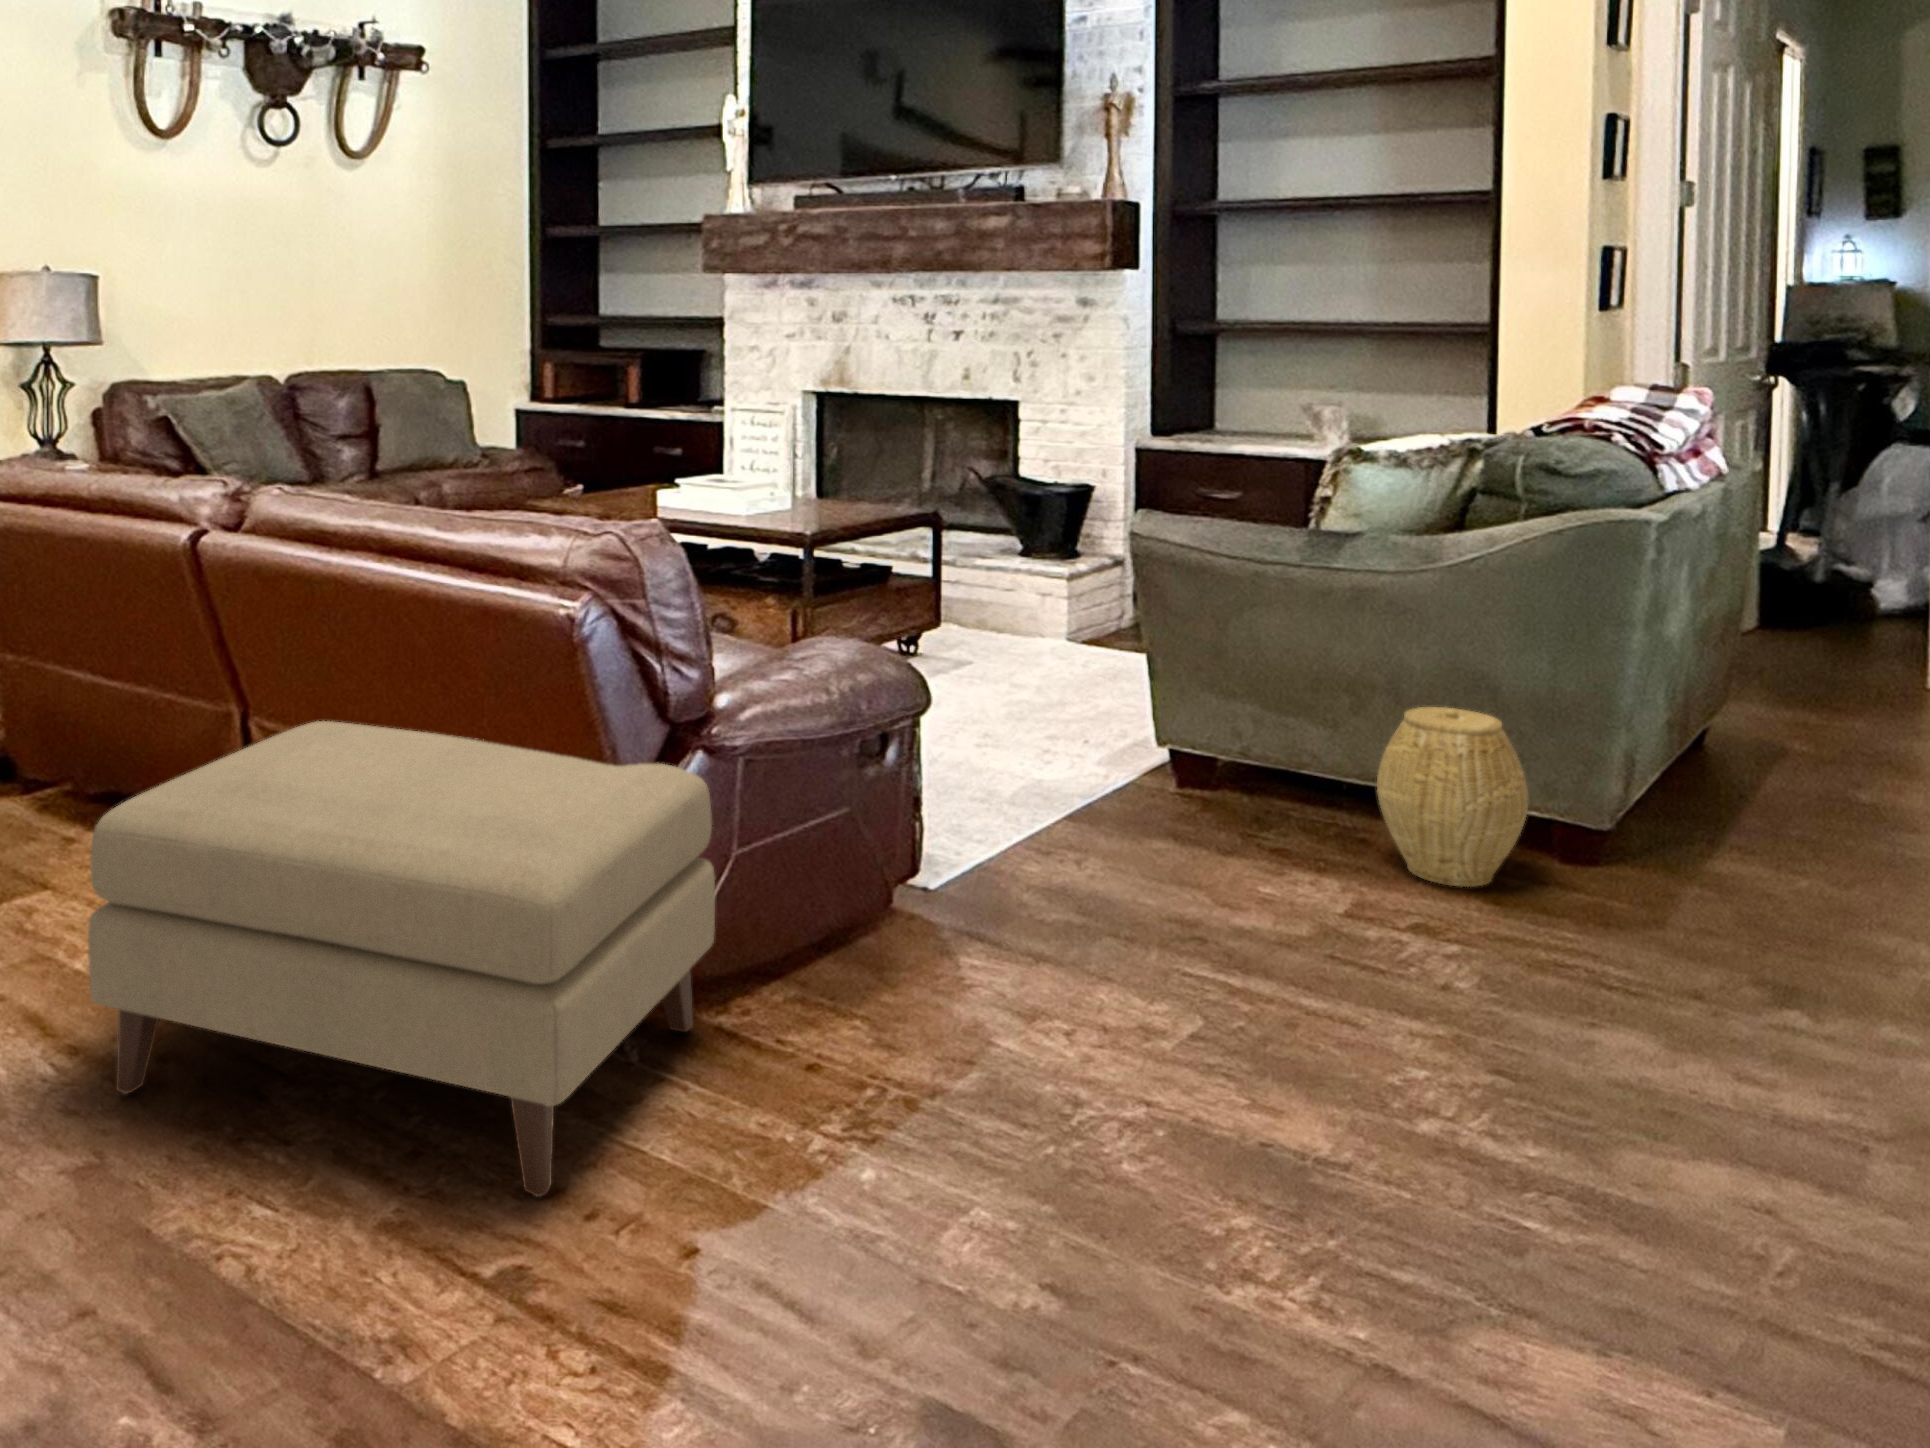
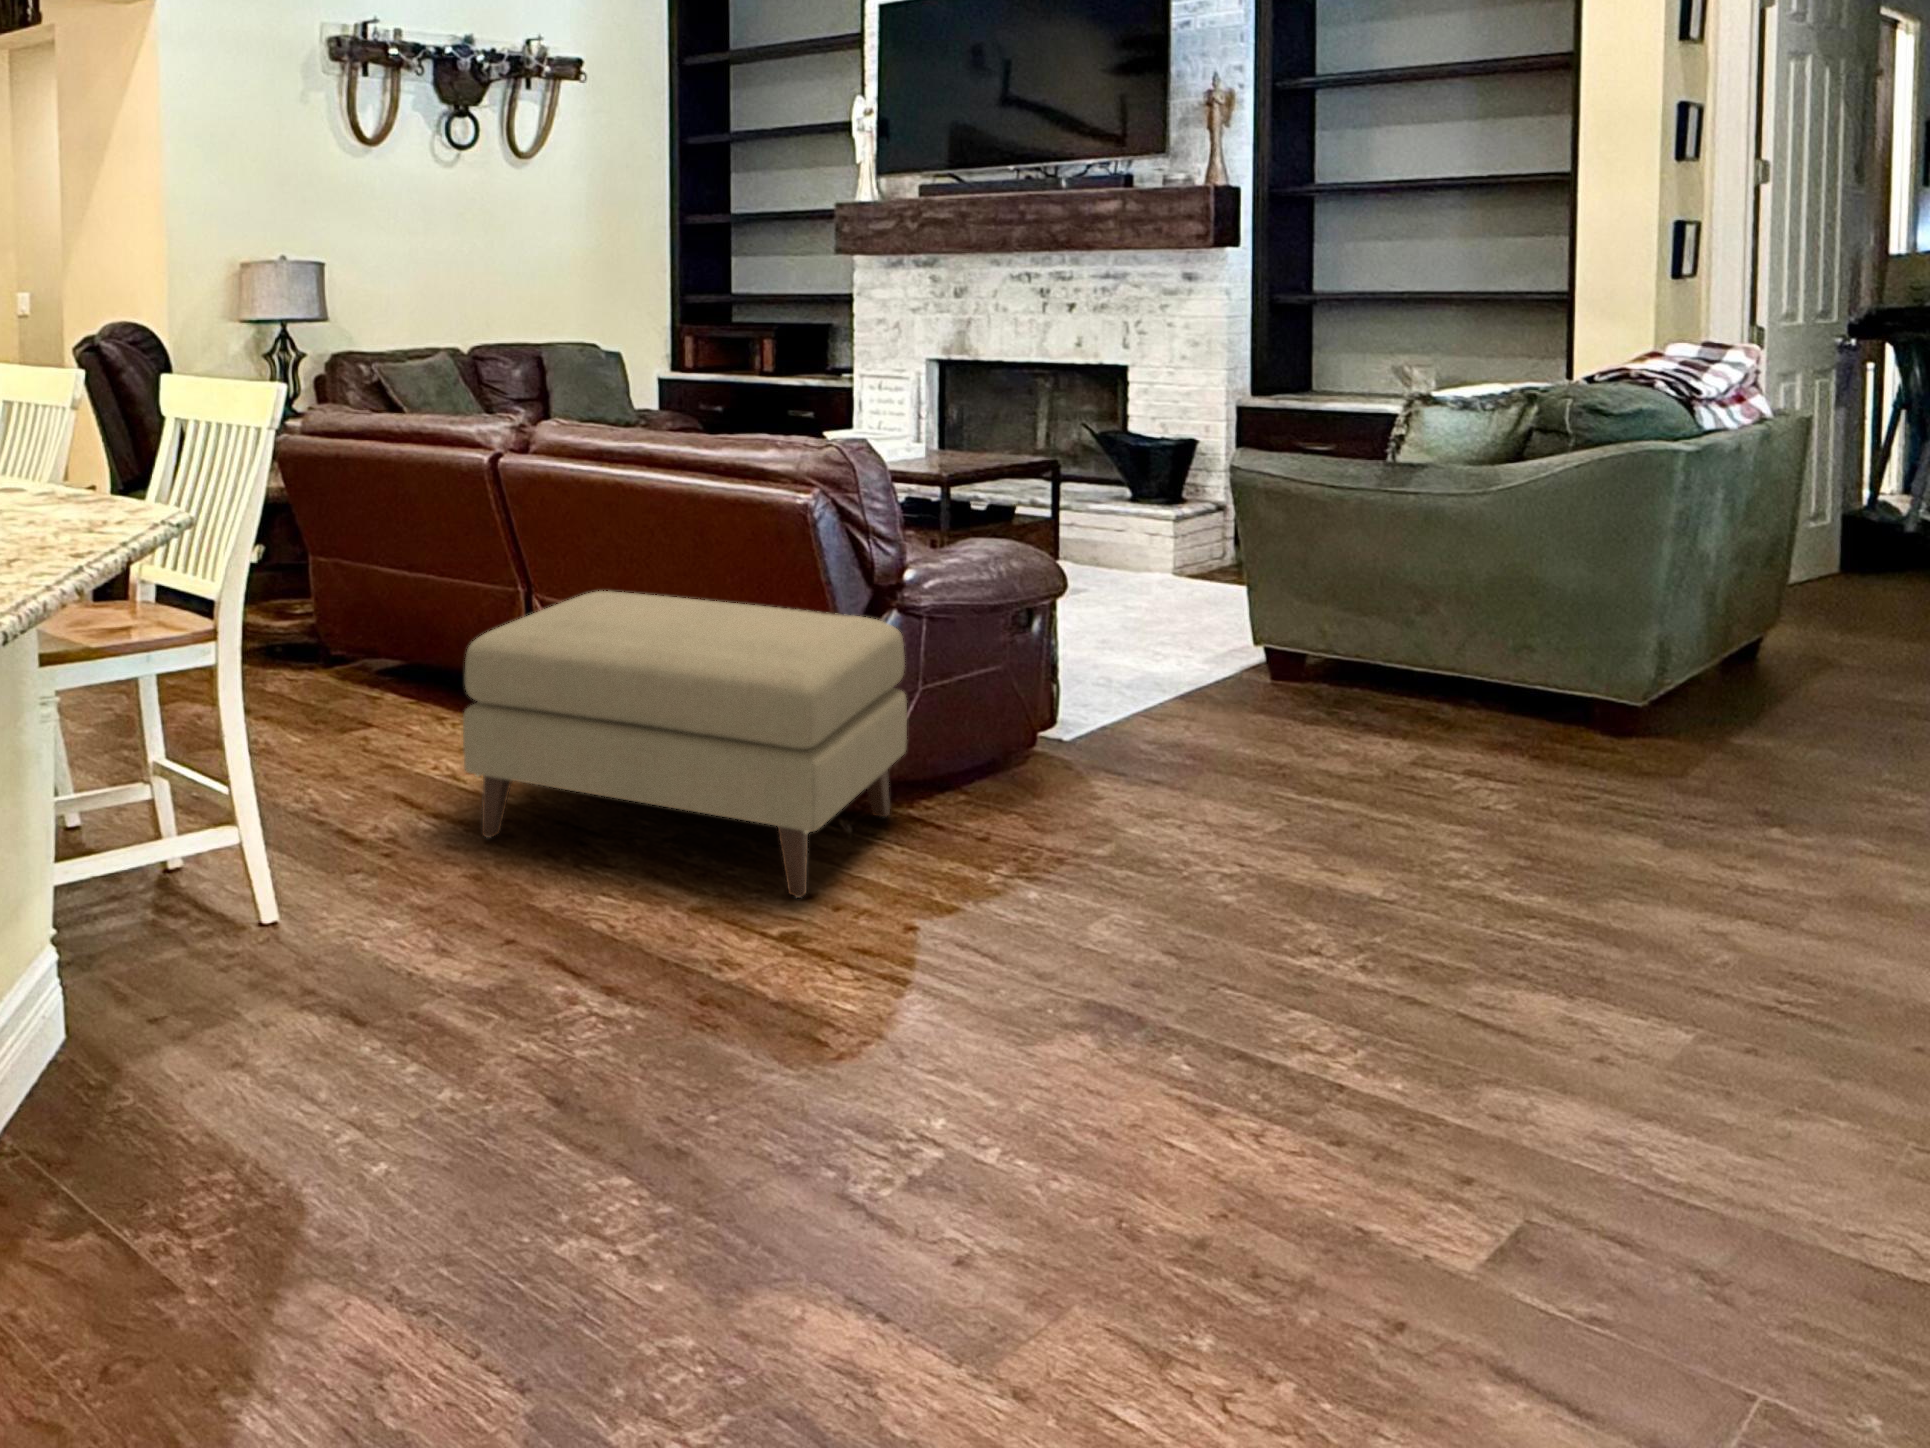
woven basket: present [1377,707,1528,887] -> none [1442,605,1571,749]

